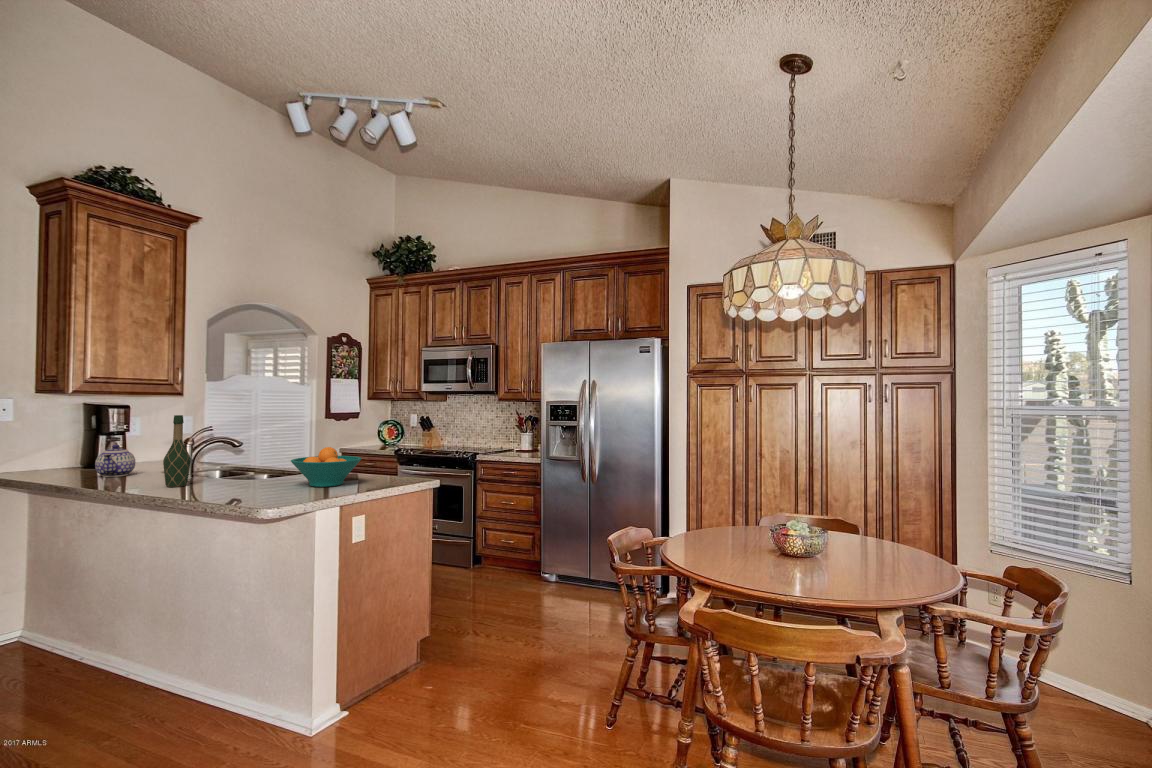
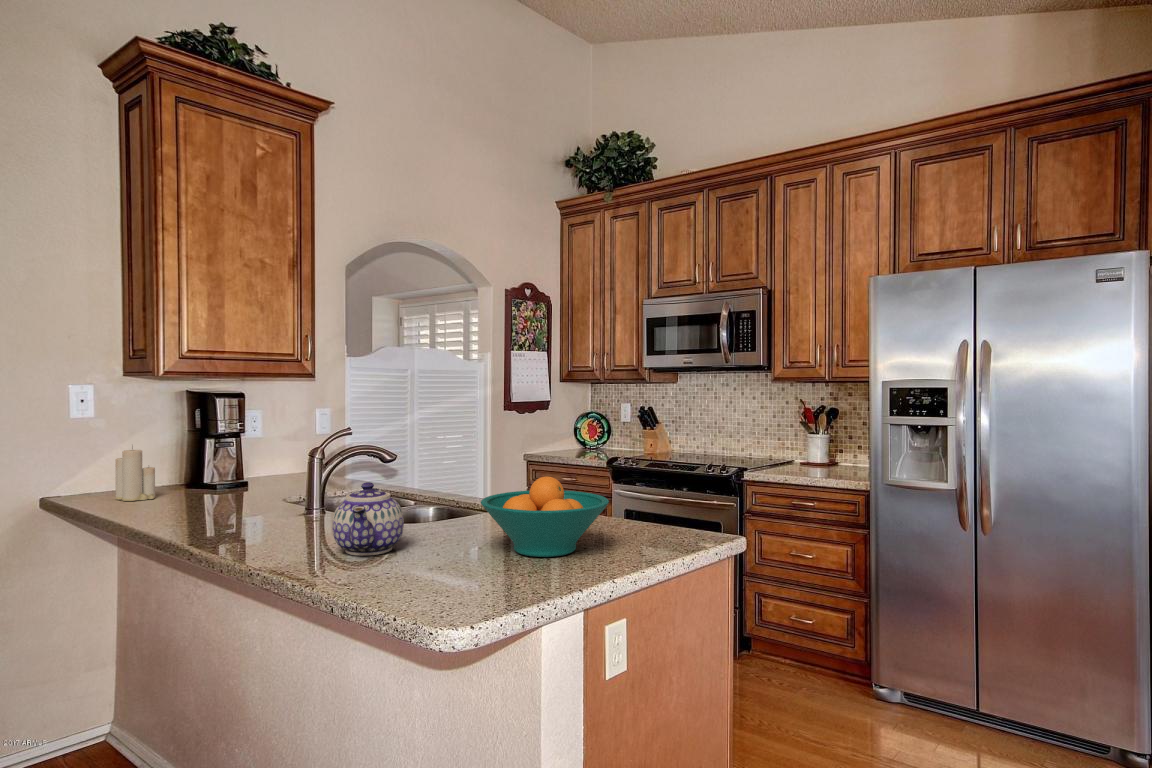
wine bottle: present [163,415,191,487] -> none [274,412,317,540]
candle: none [29,438,62,476] -> present [115,448,155,501]
teapot: present [95,445,135,477] -> present [332,482,404,556]

